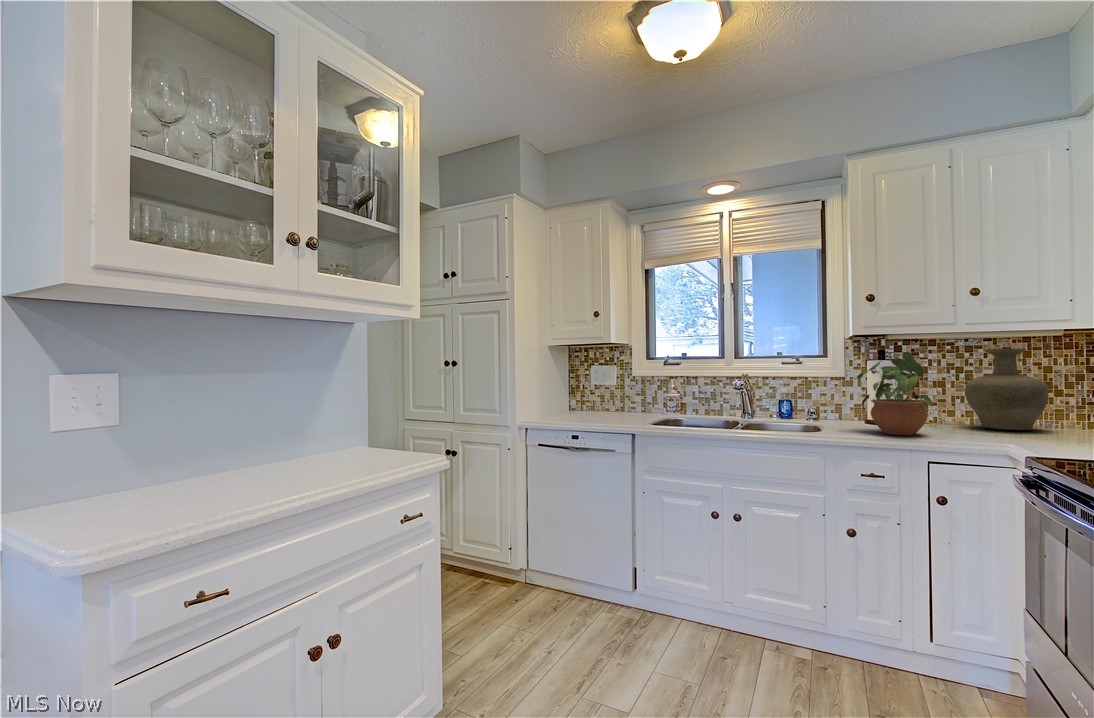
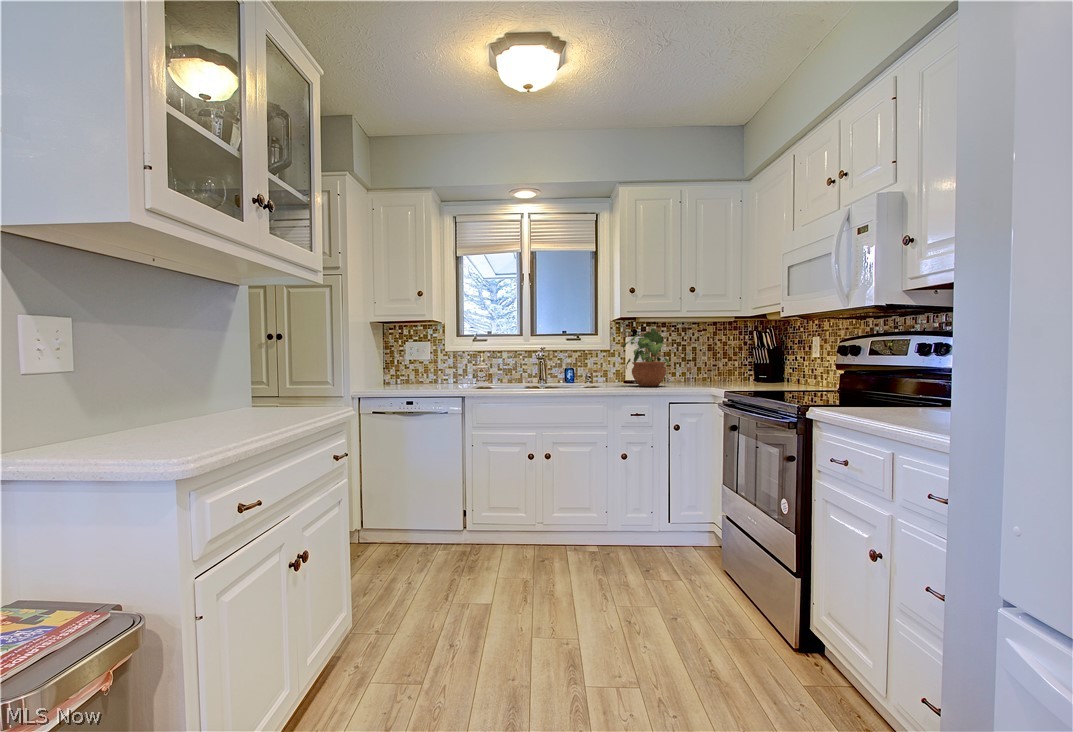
vase: present [965,349,1049,430] -> none [683,328,727,382]

